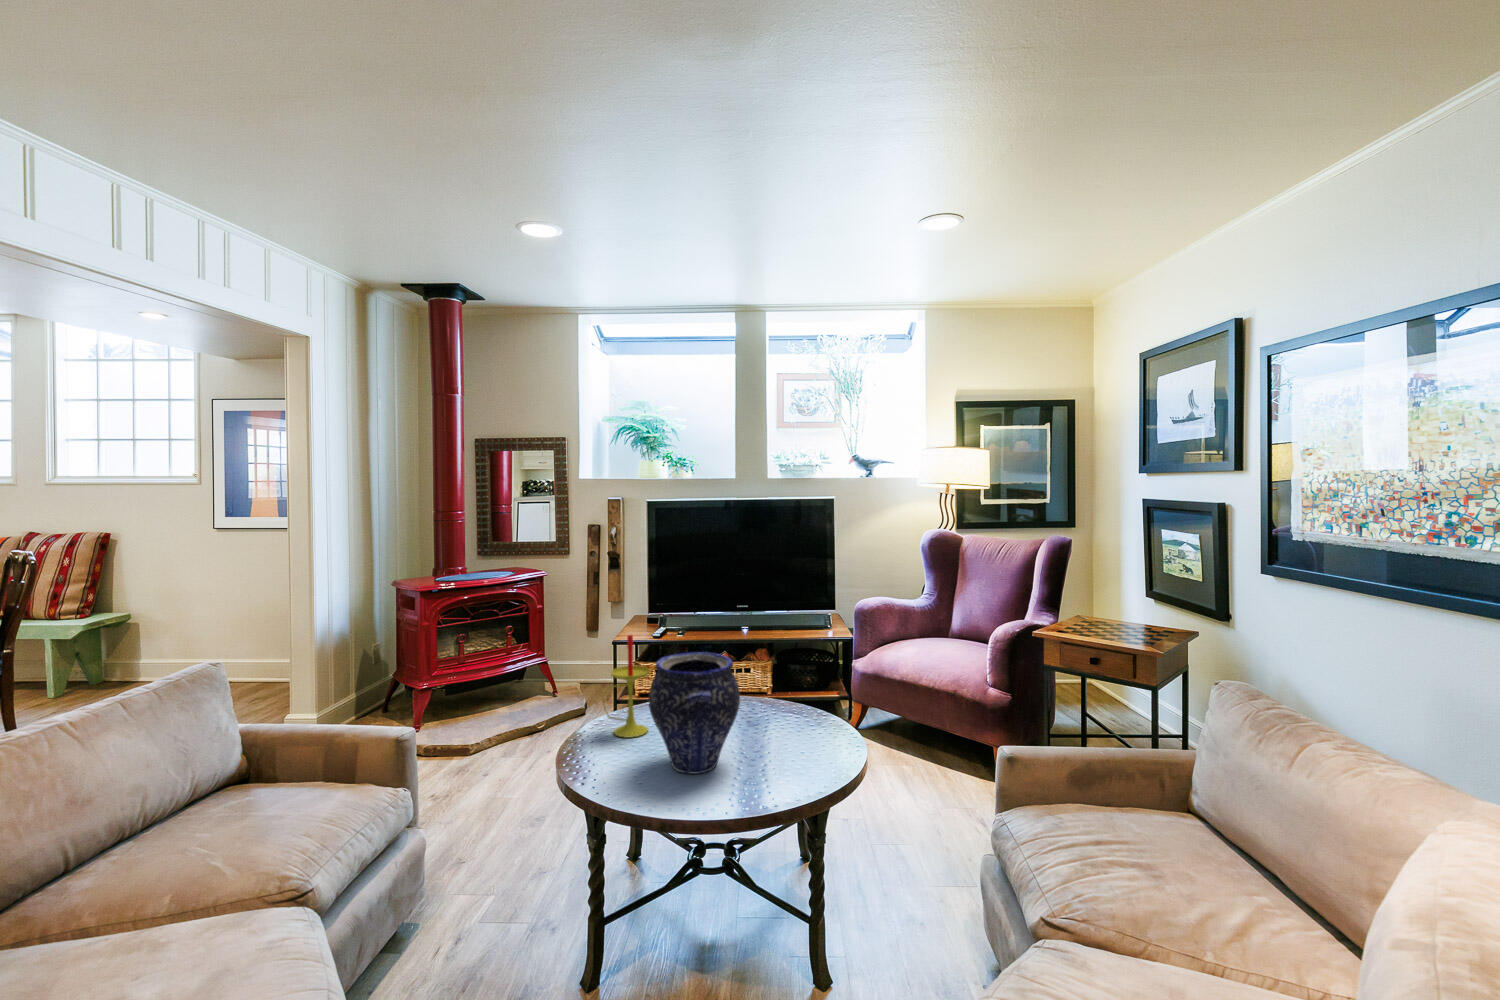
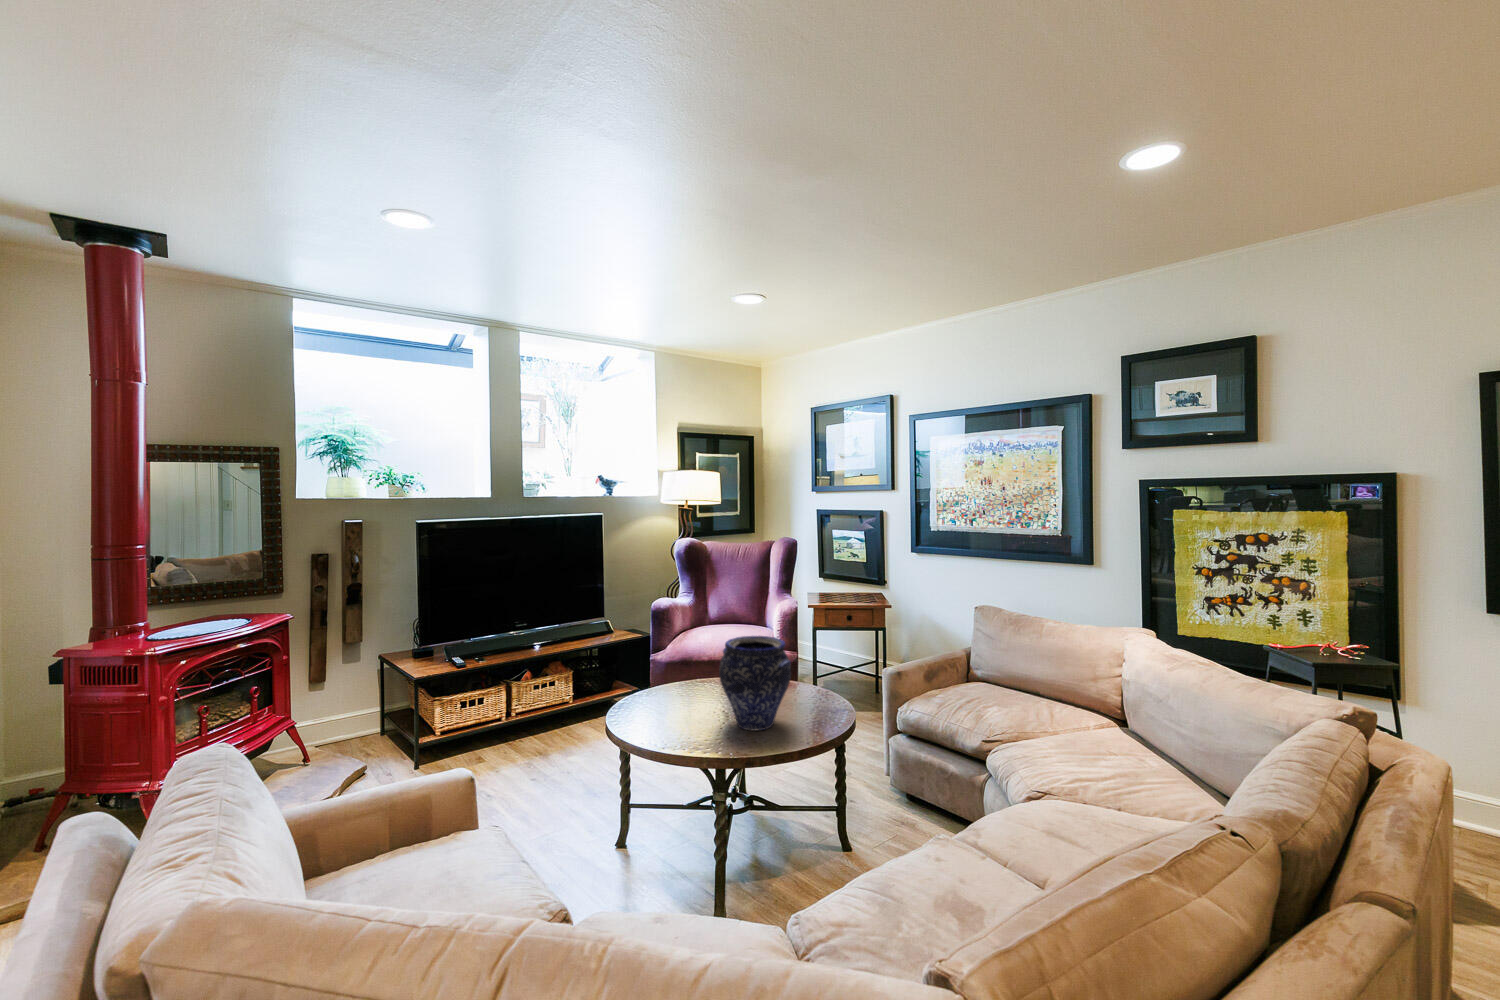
candle: present [602,635,650,738] -> none [641,635,675,728]

